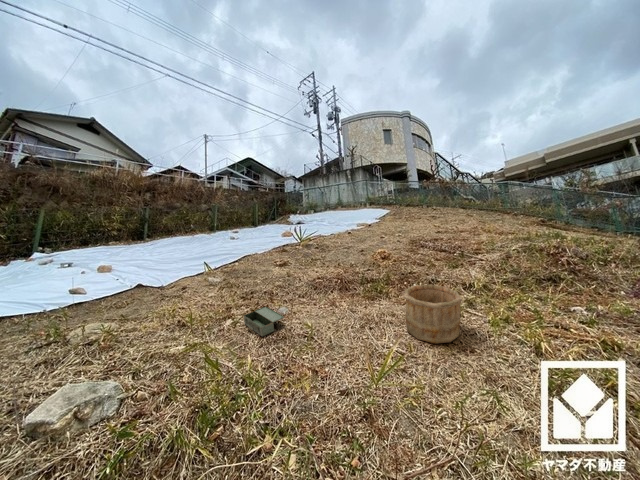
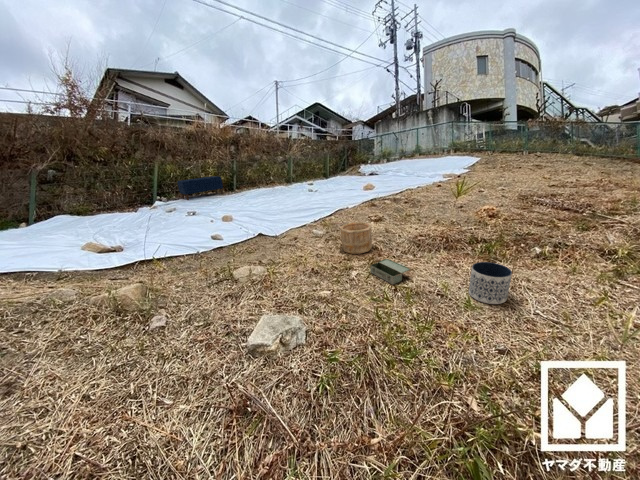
bench: none [69,224,131,250] -> present [177,176,223,200]
wooden bucket: present [404,285,462,344] -> present [340,222,372,254]
planter: none [336,304,372,350] -> present [469,262,512,304]

